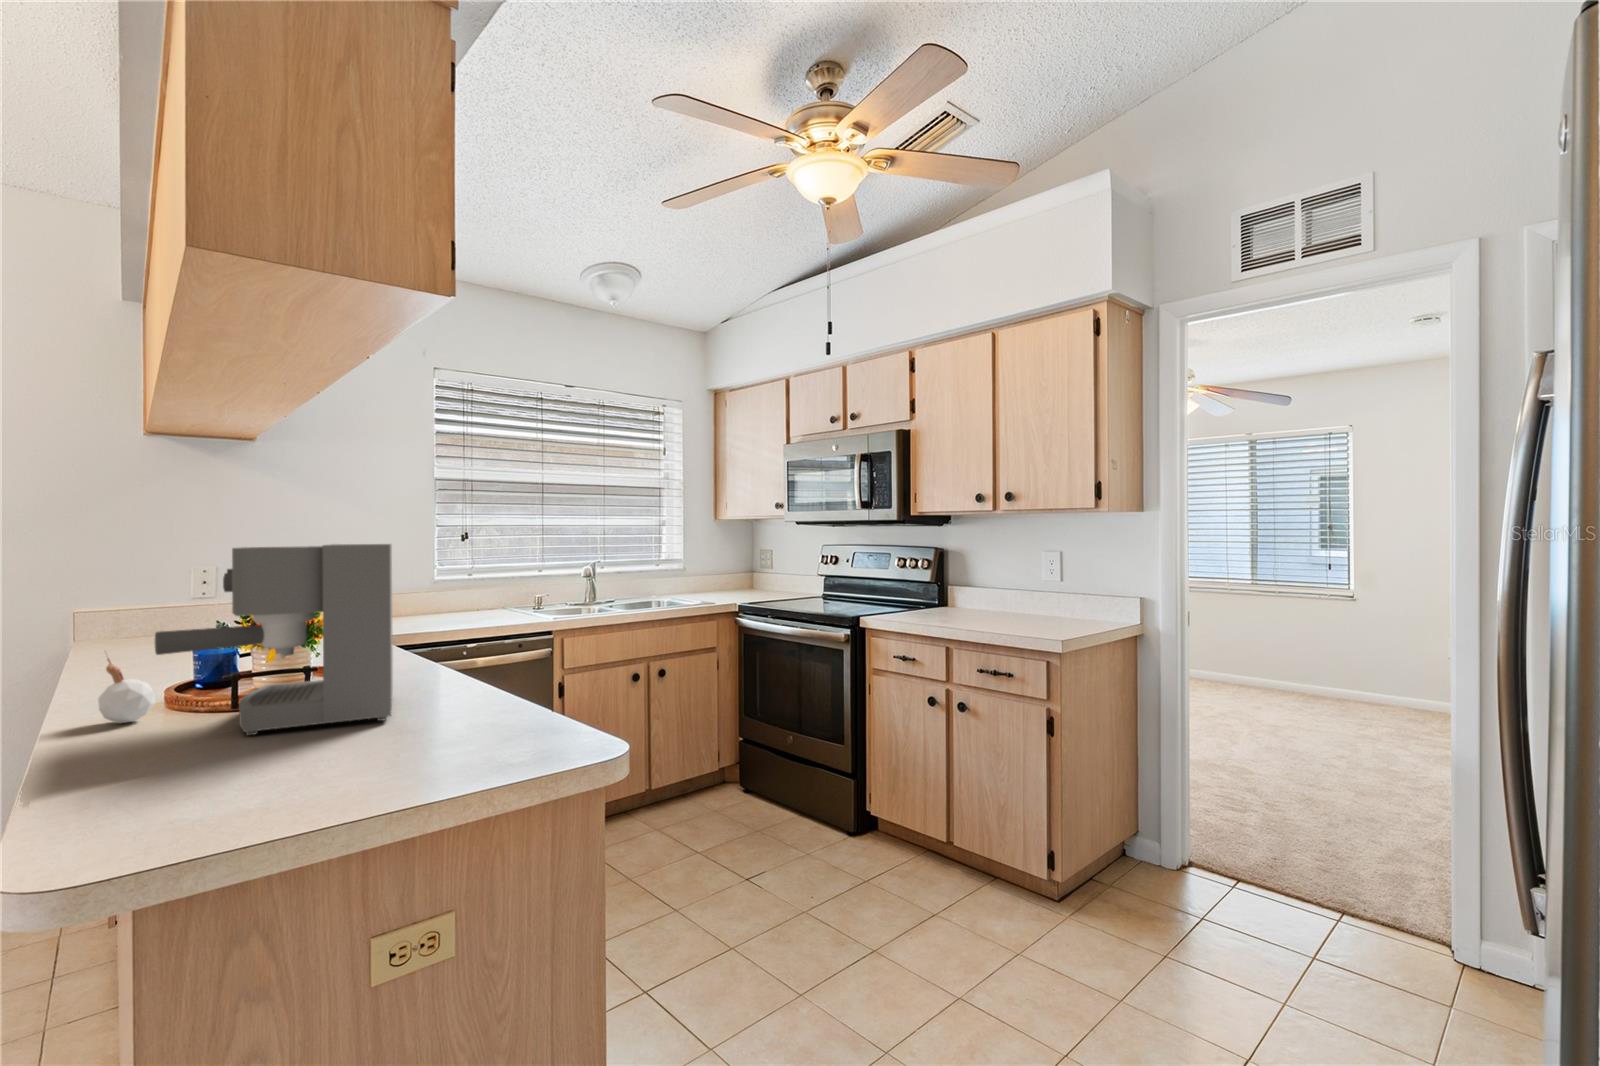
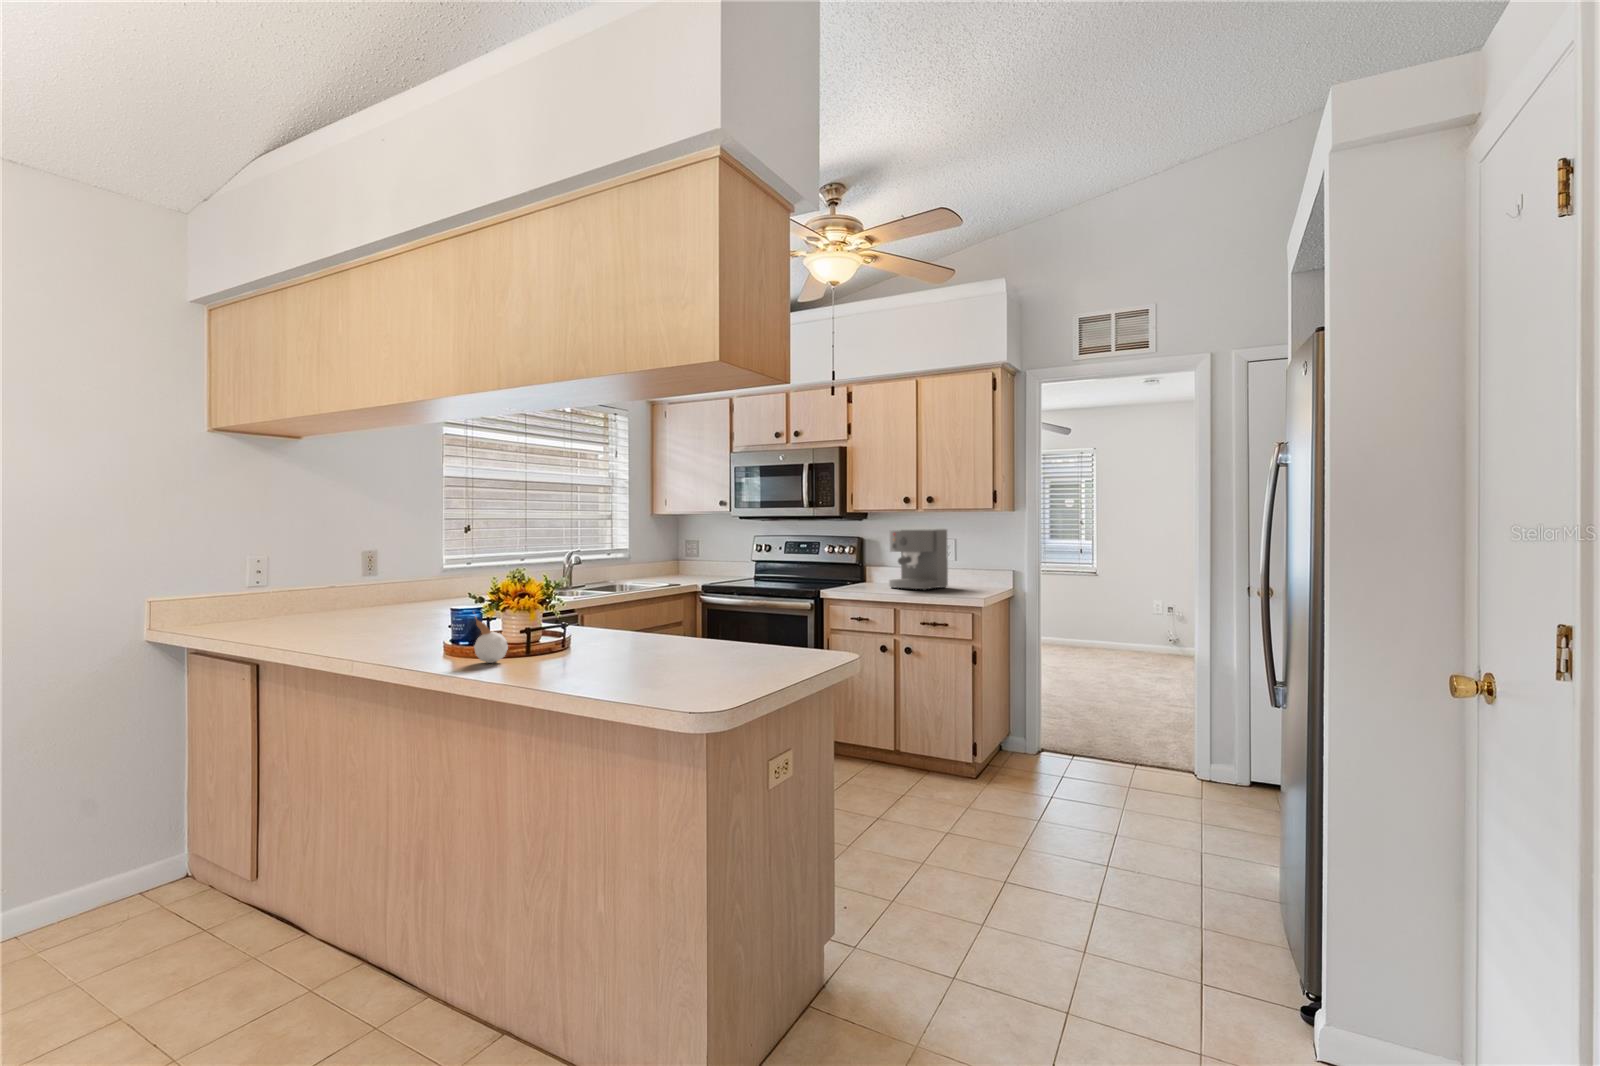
coffee maker: present [155,544,393,735] -> present [889,529,948,590]

